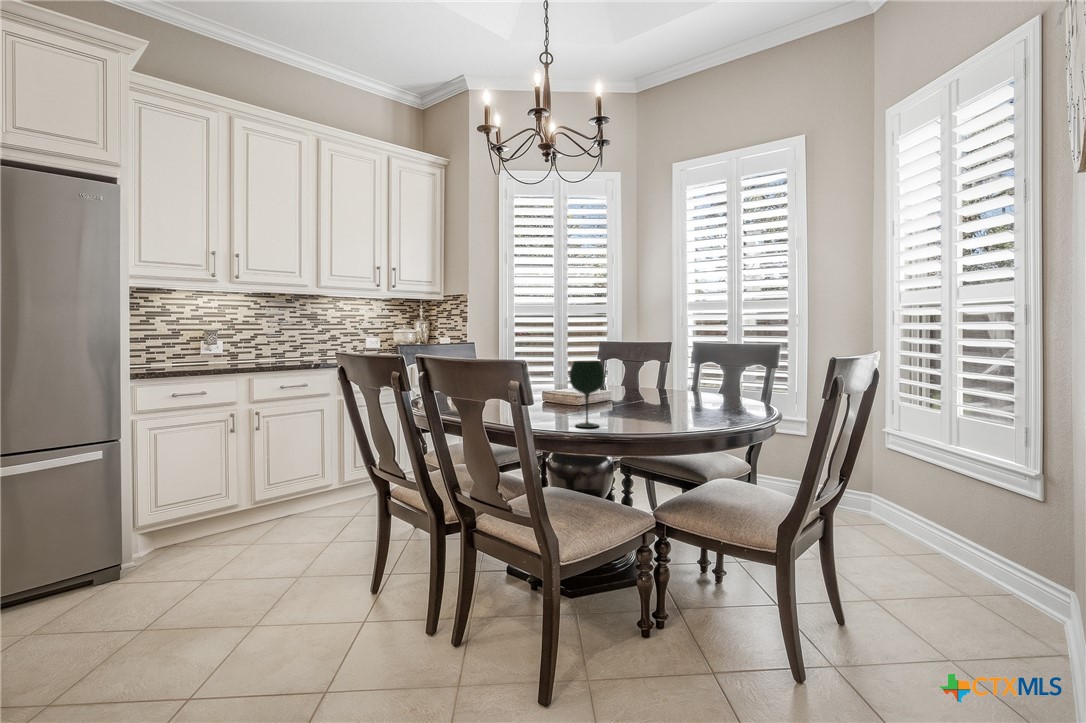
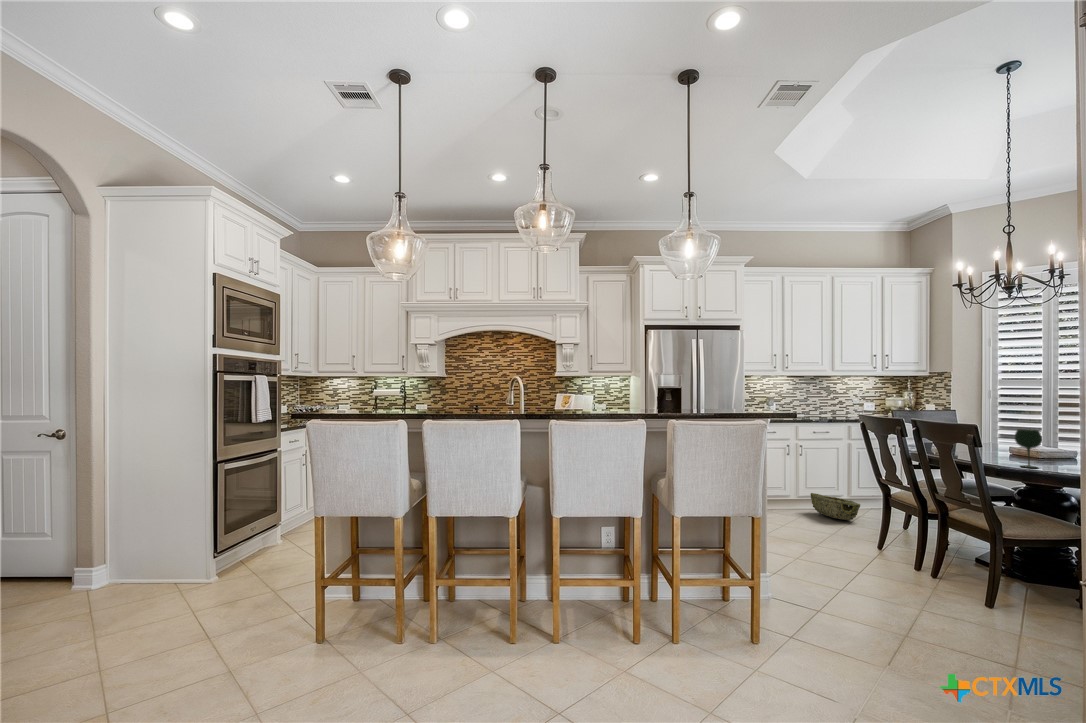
woven basket: none [276,492,352,533] -> present [810,493,860,520]

